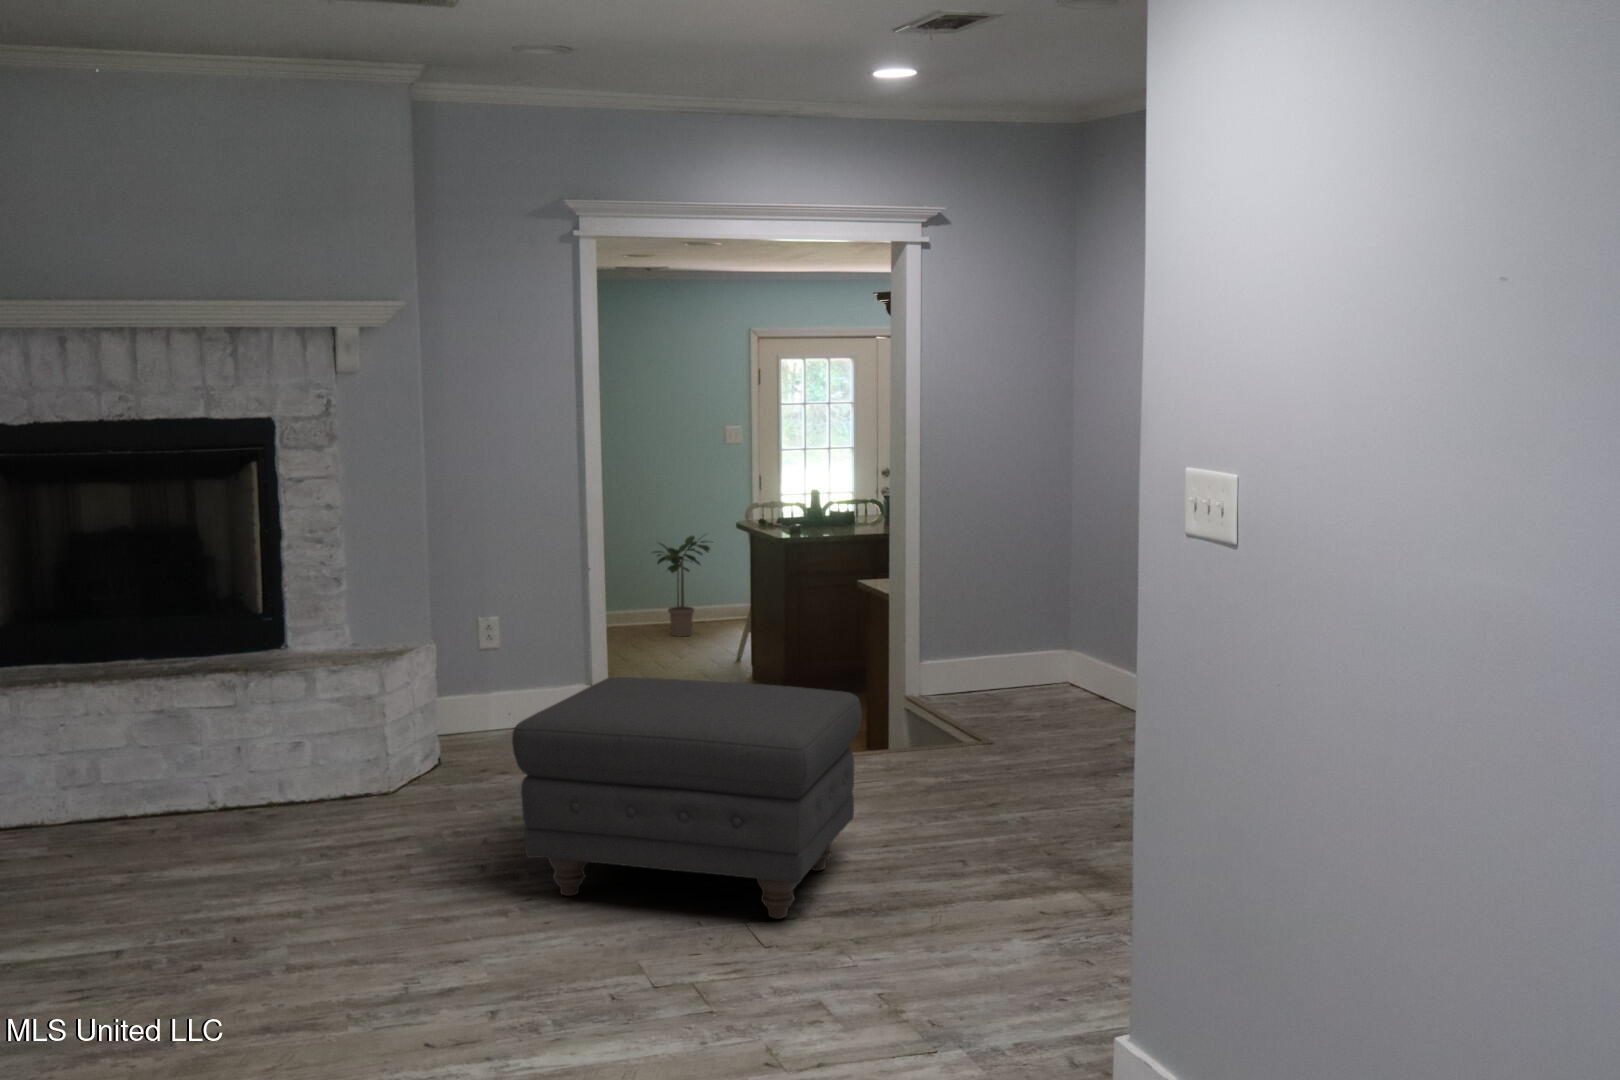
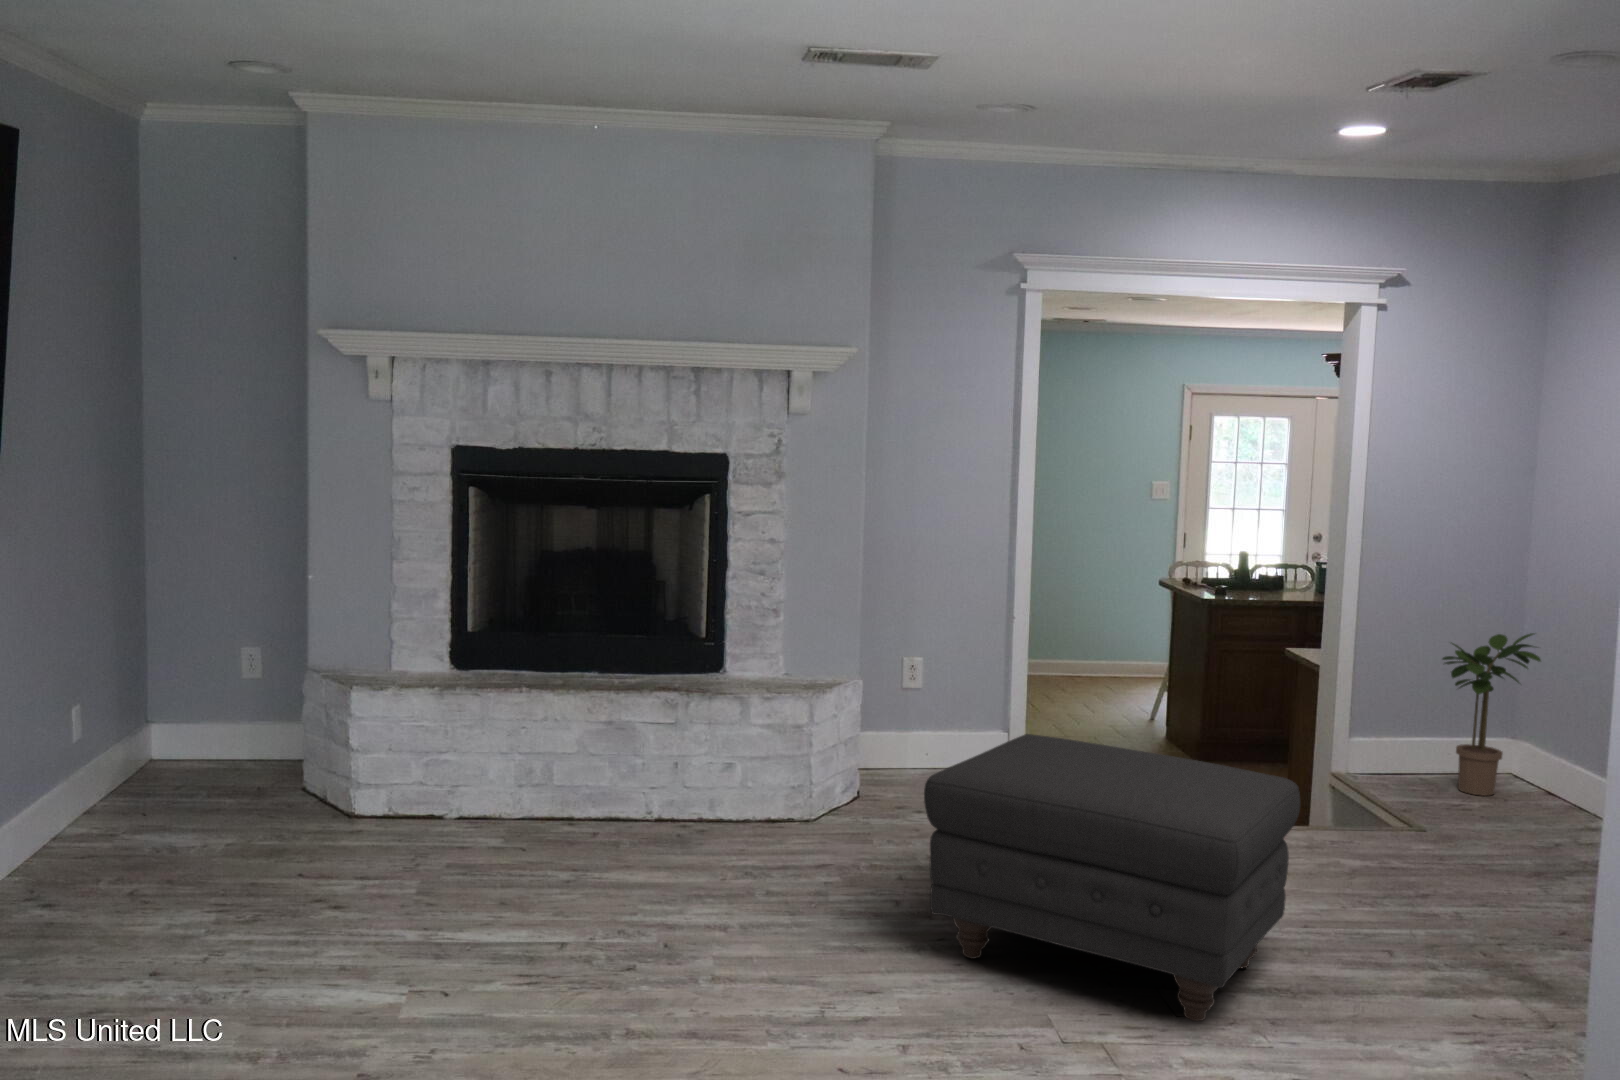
potted plant: present [654,536,710,637] -> present [1443,633,1541,796]

